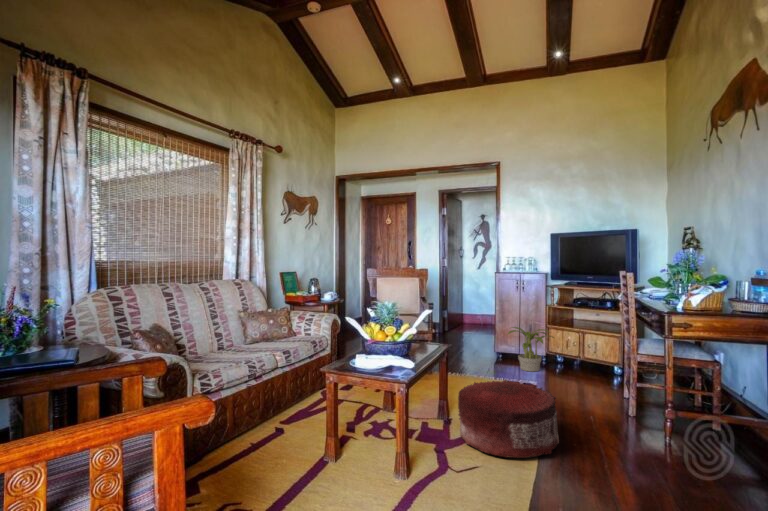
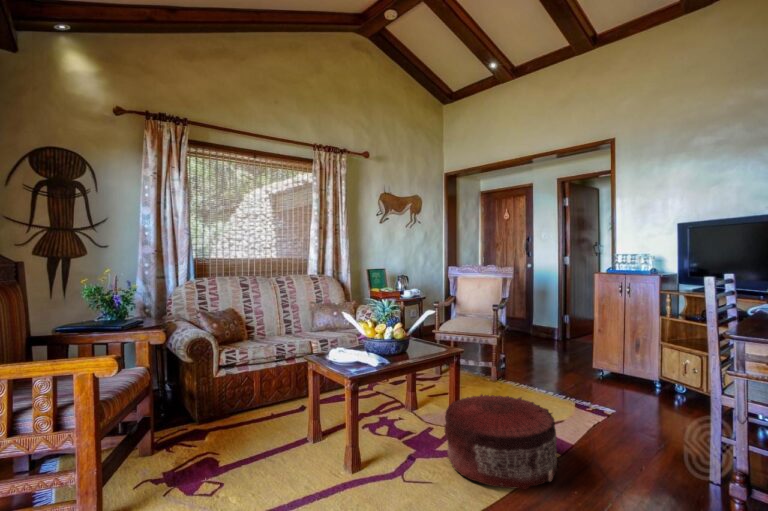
potted plant: present [508,327,552,371] -> none [594,339,666,396]

